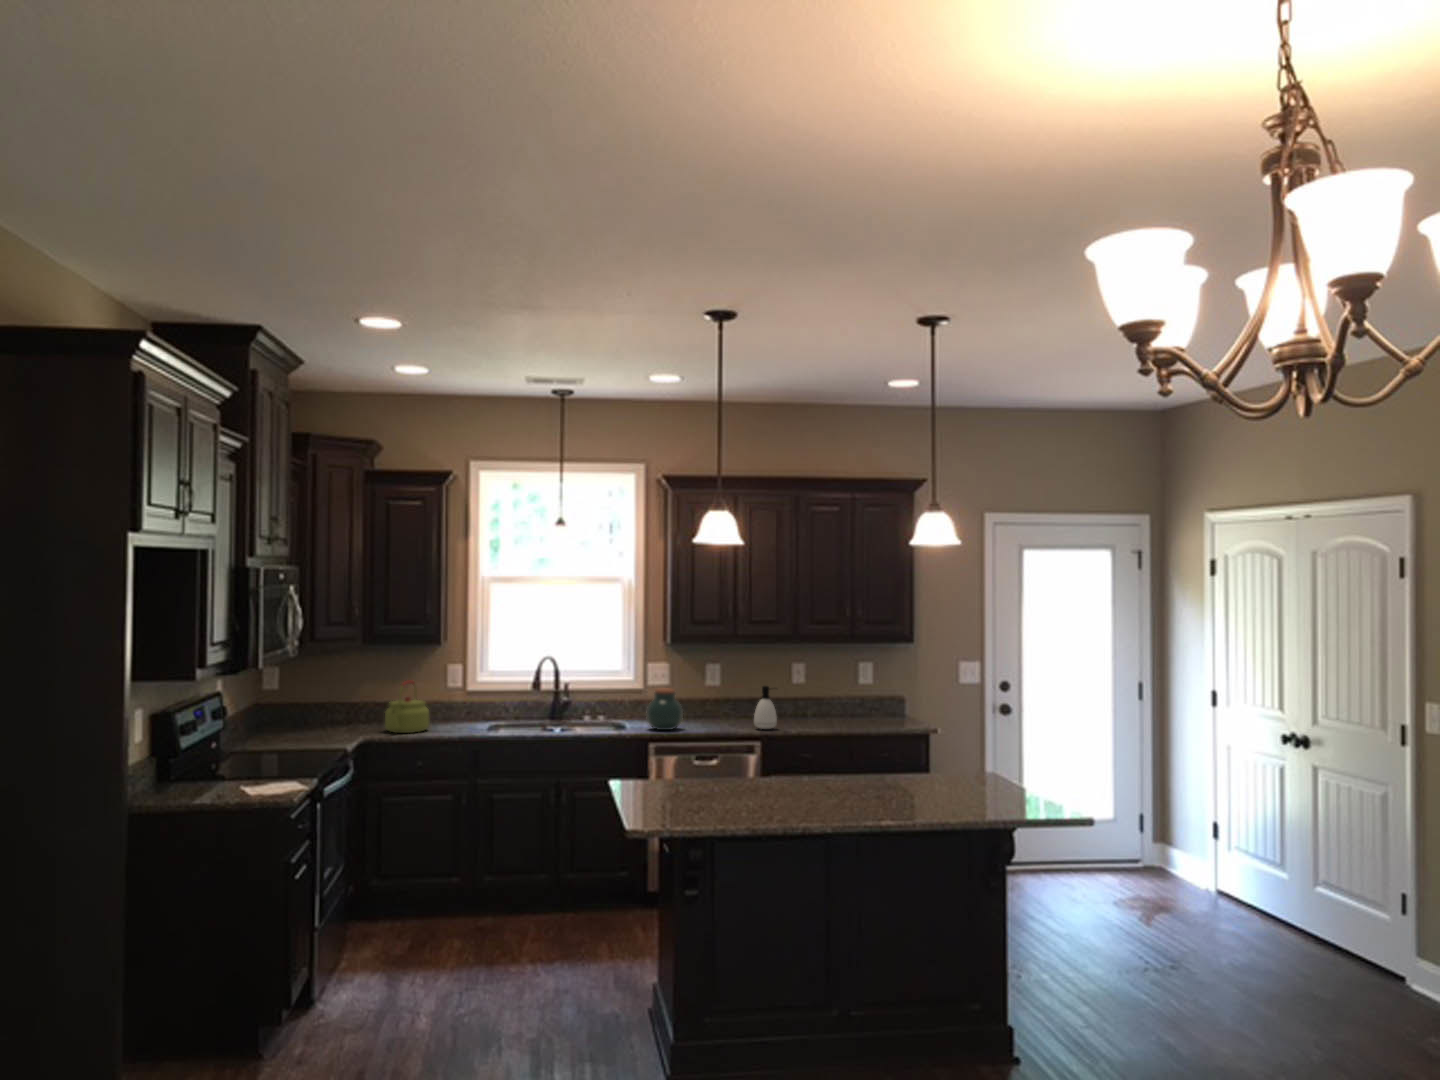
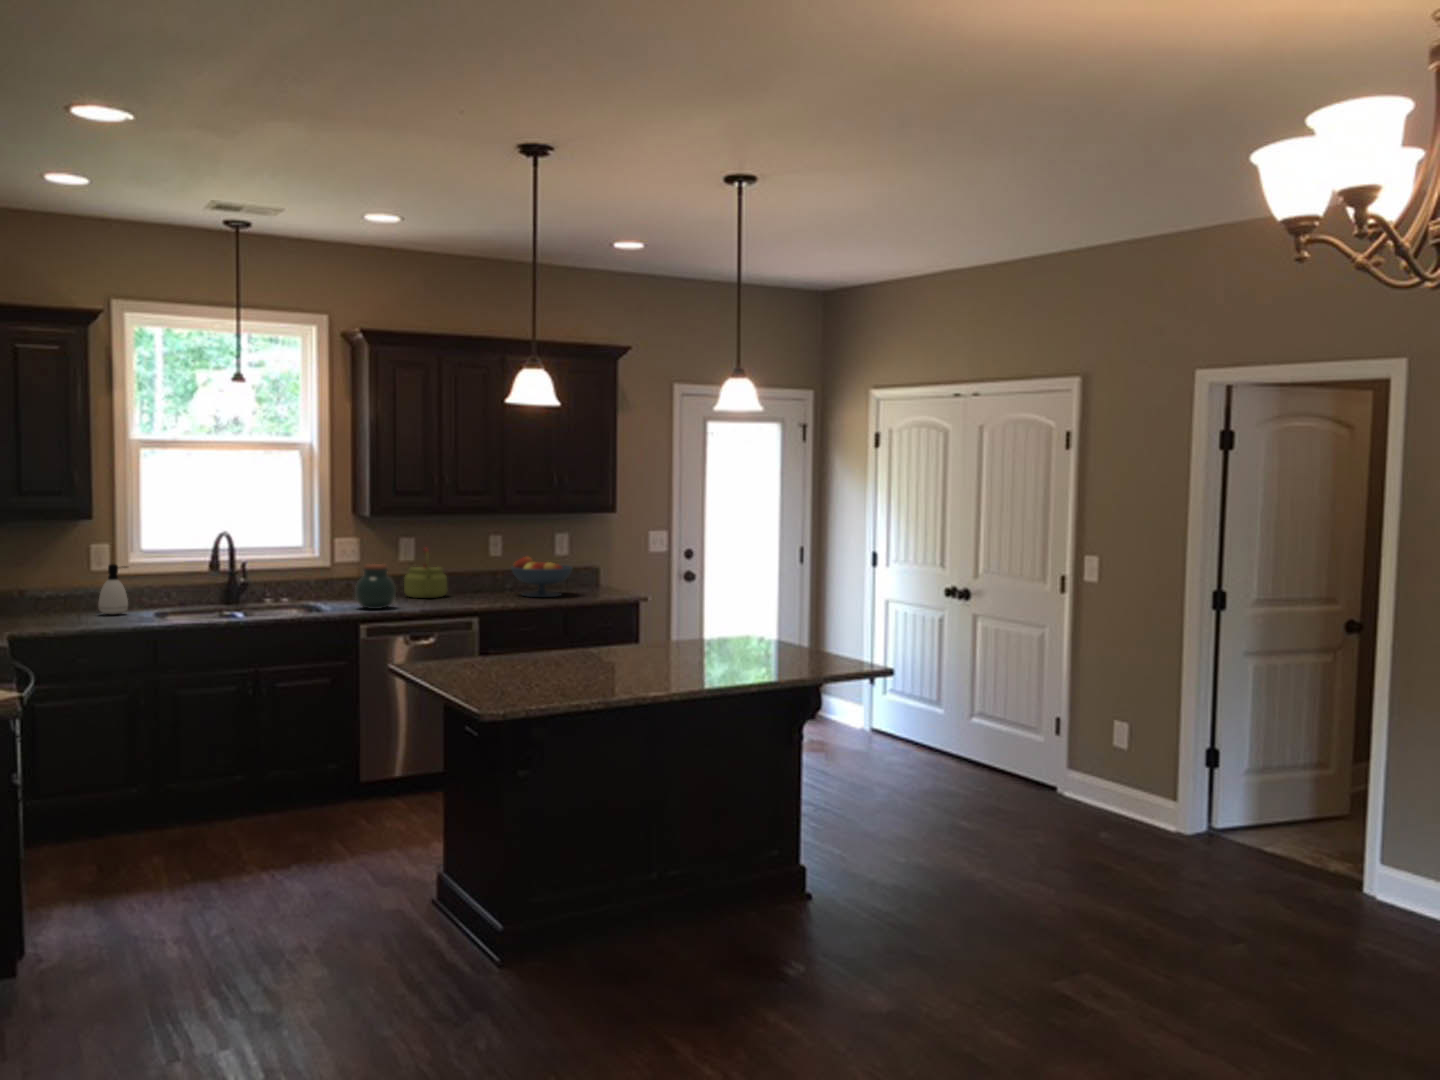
kettle: present [385,680,429,733] -> present [404,548,448,598]
fruit bowl: none [805,684,865,725] -> present [511,557,572,597]
soap dispenser: present [754,686,777,729] -> present [98,564,128,615]

